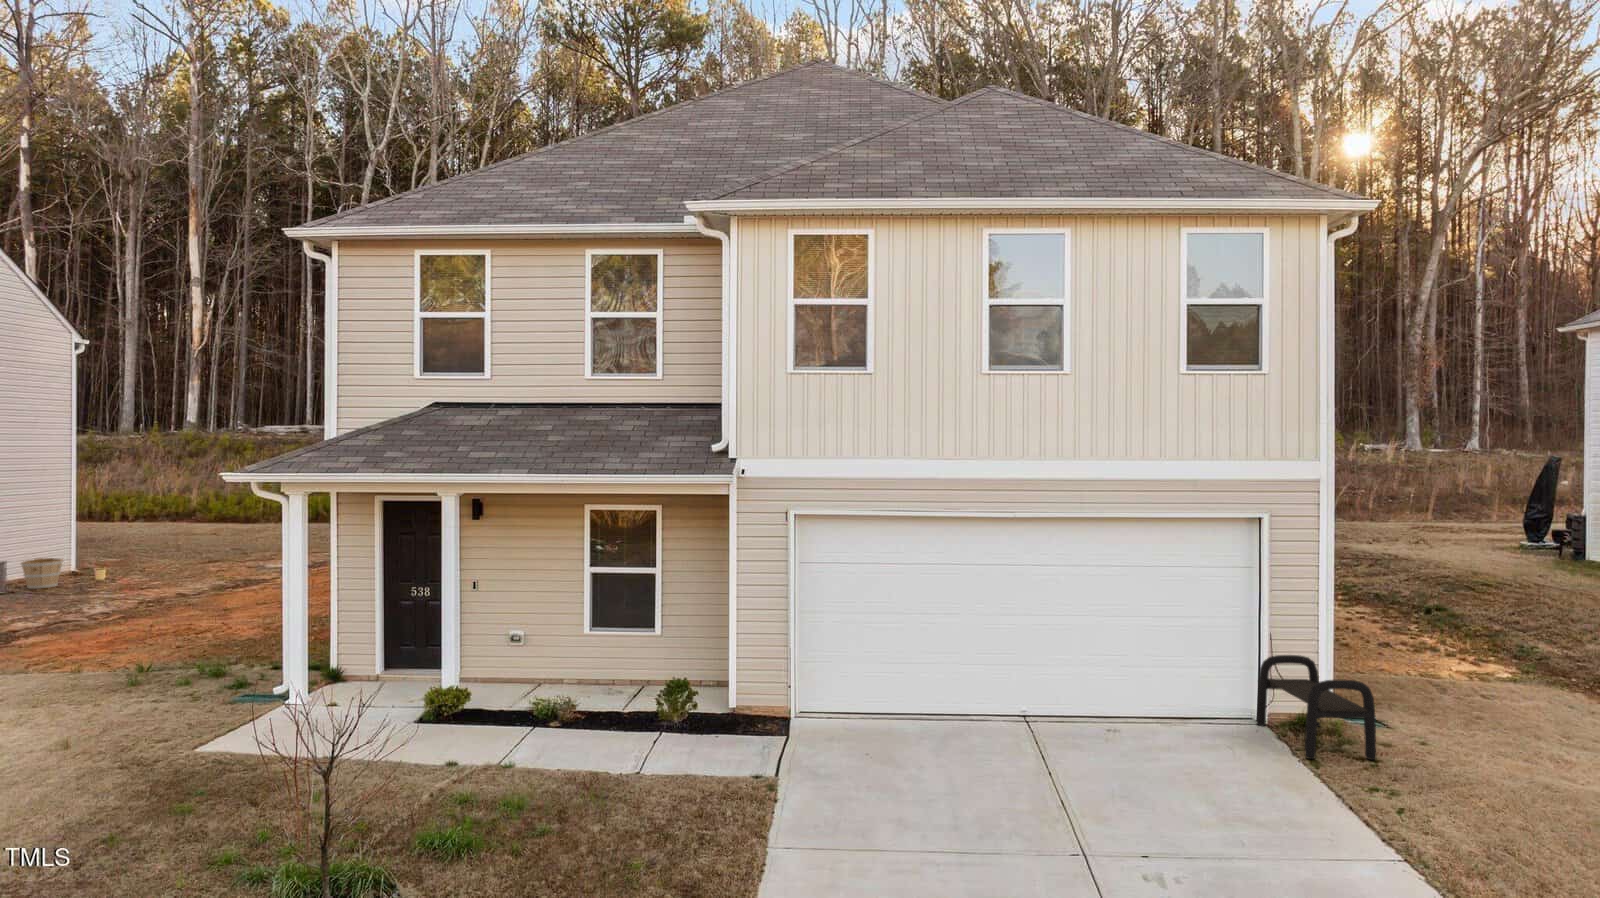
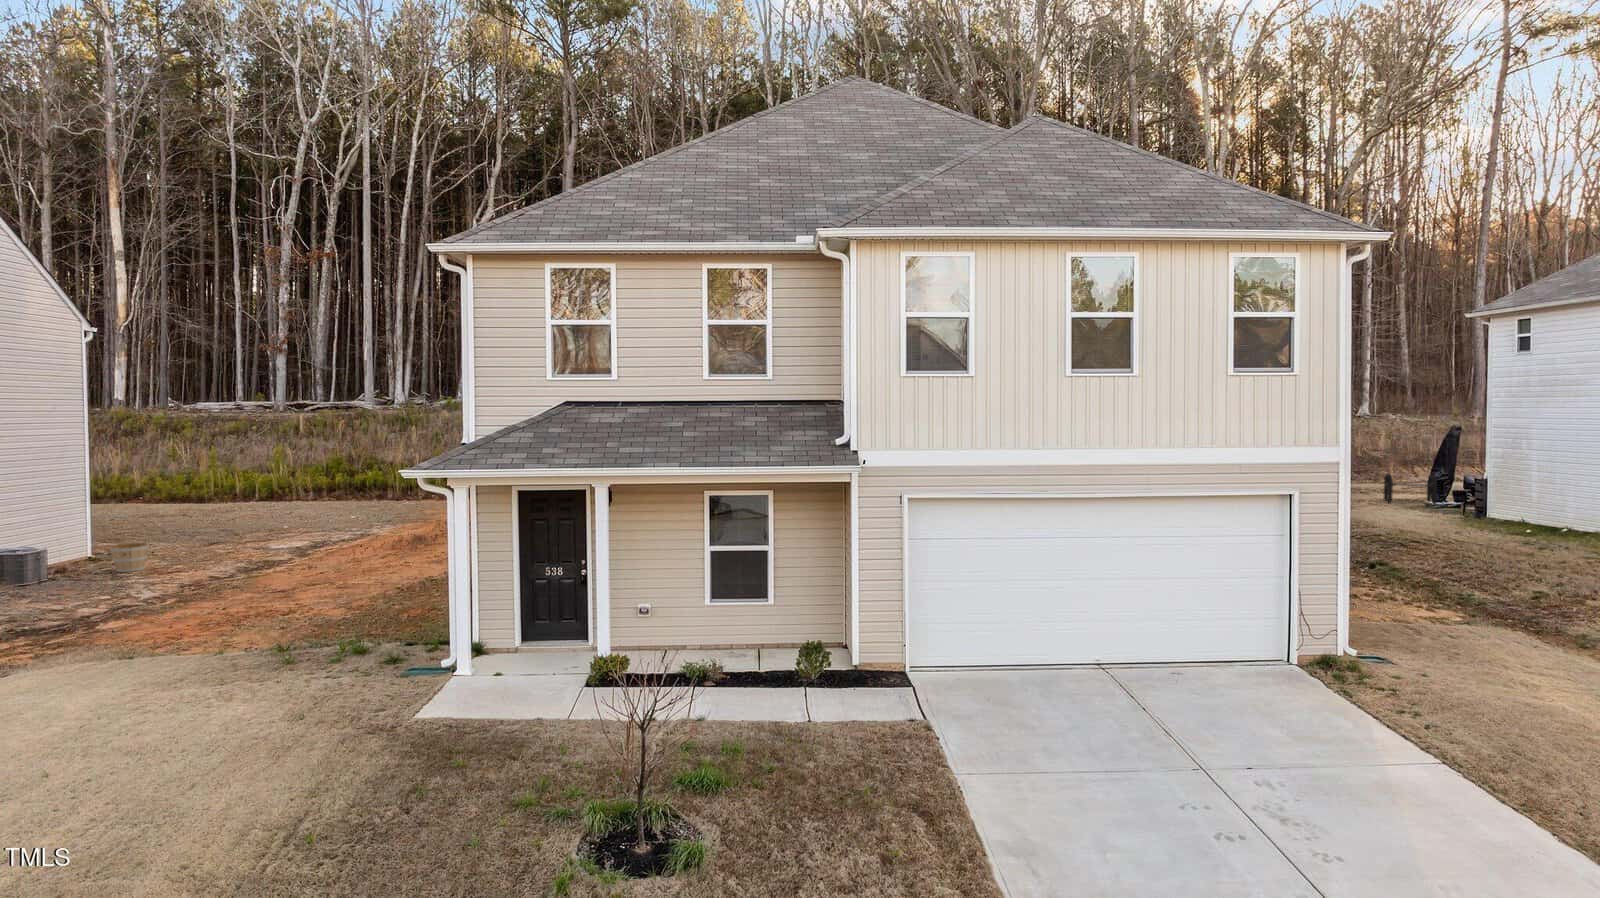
bench: present [1257,655,1376,760] -> present [1384,474,1437,505]

